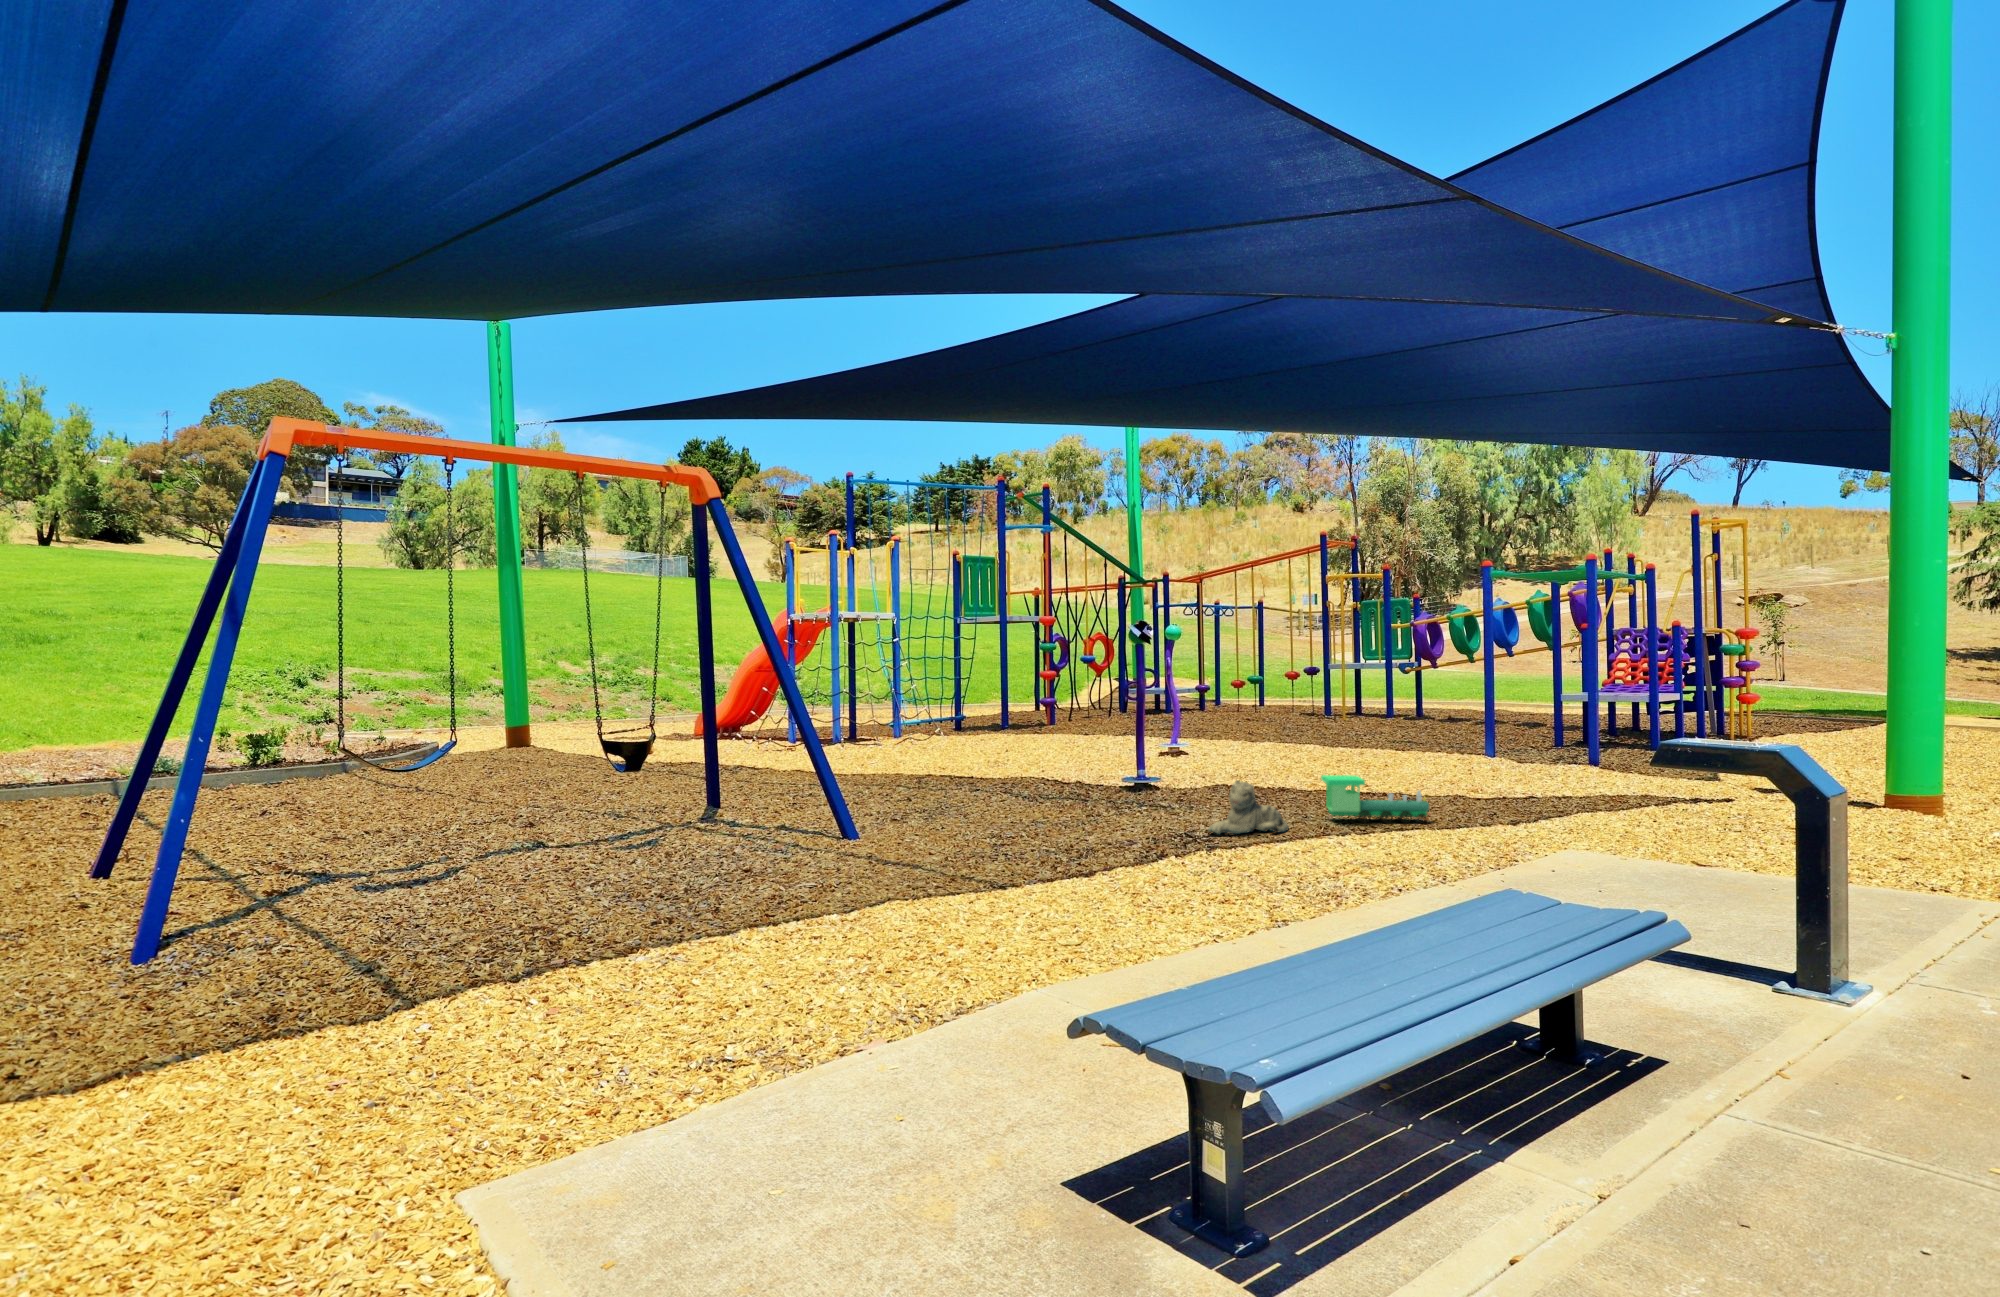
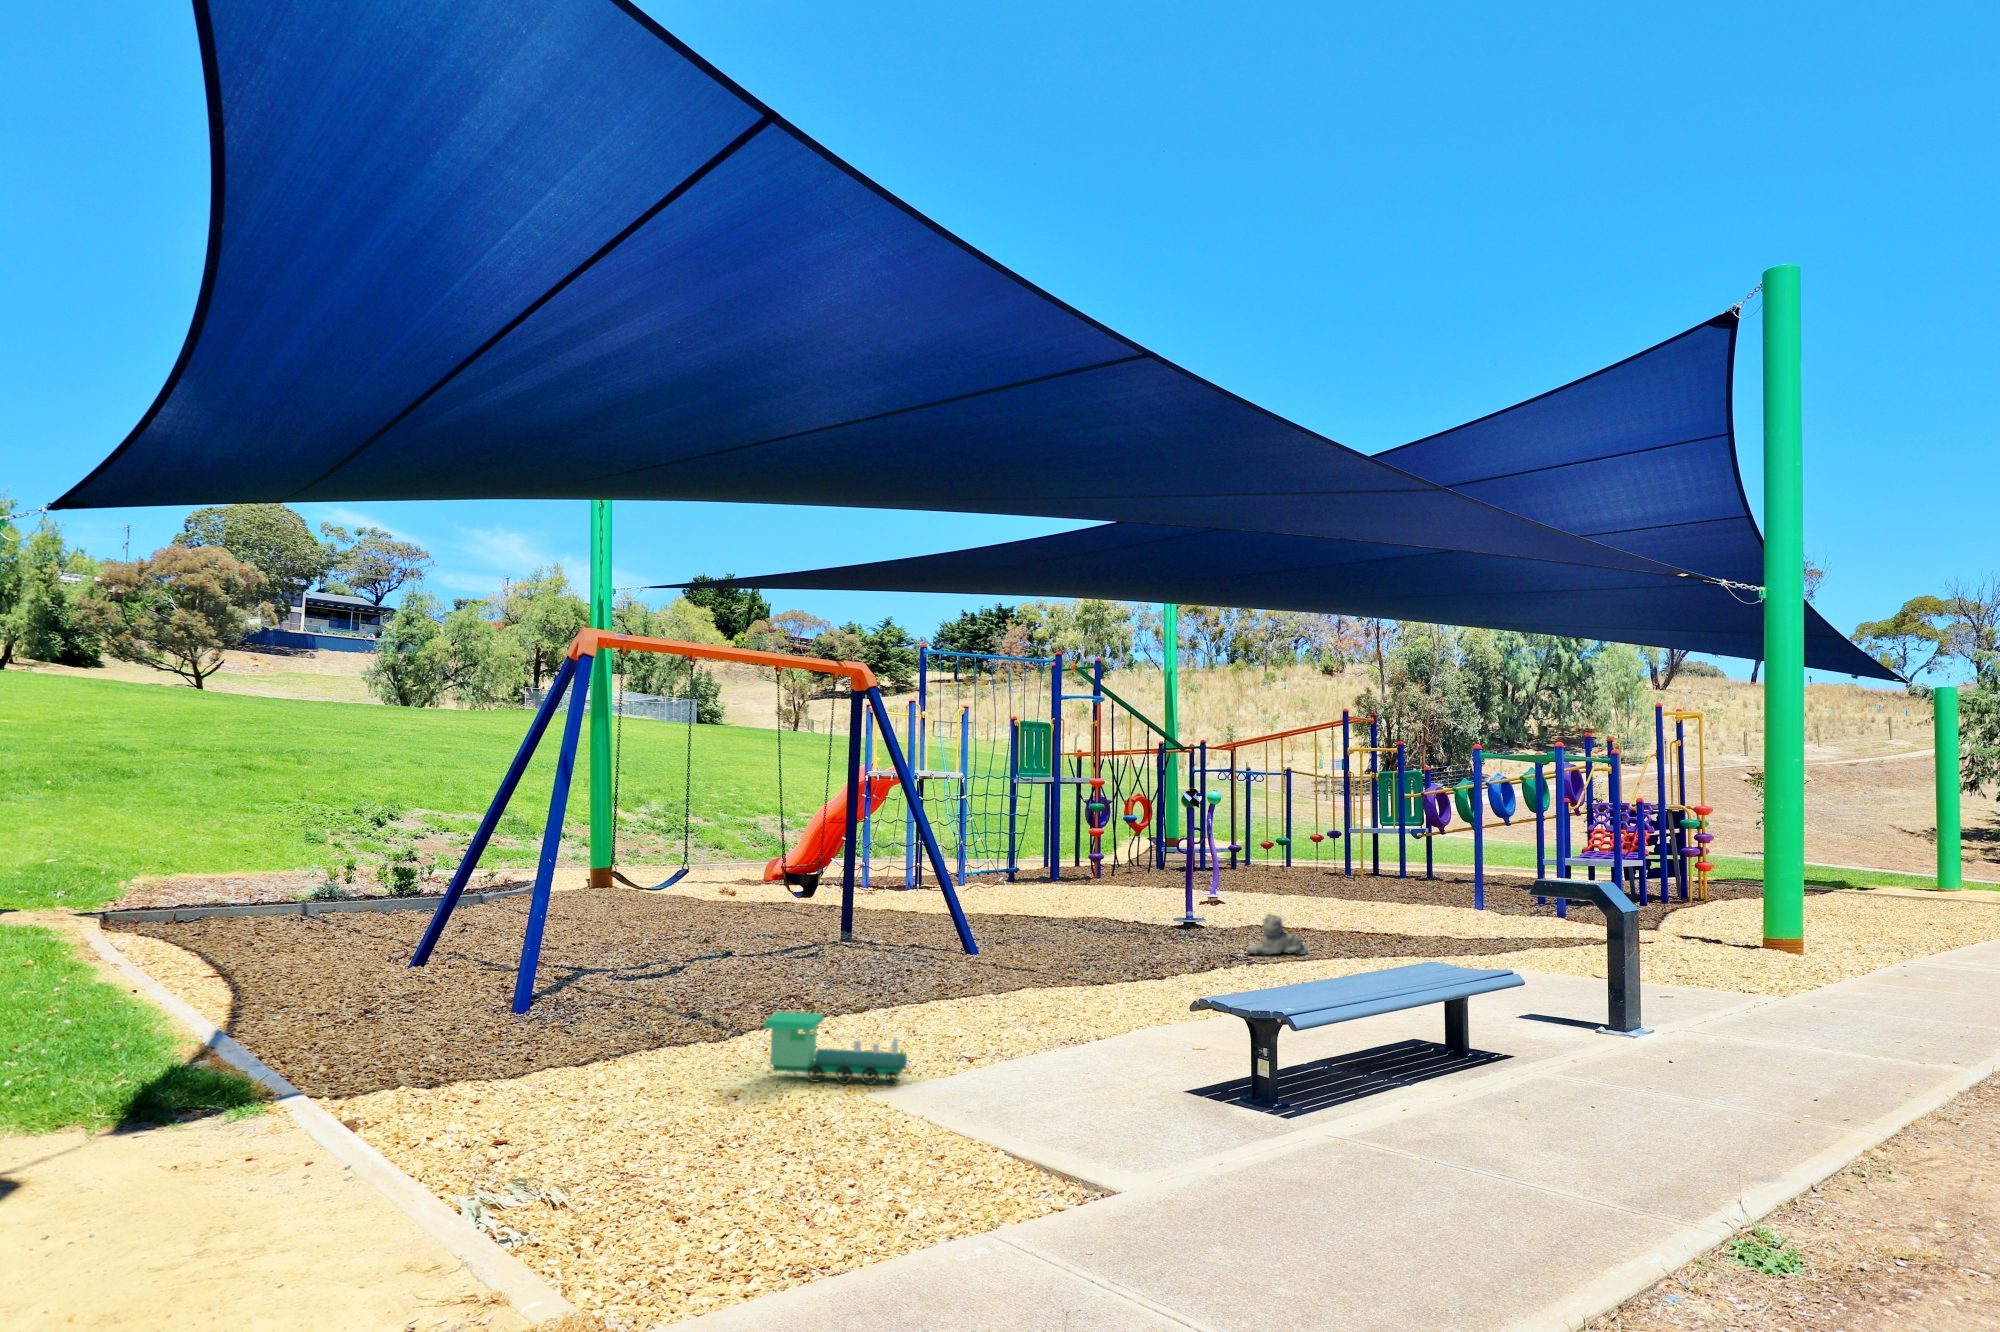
toy train: present [1321,775,1429,823] -> present [765,1012,909,1084]

